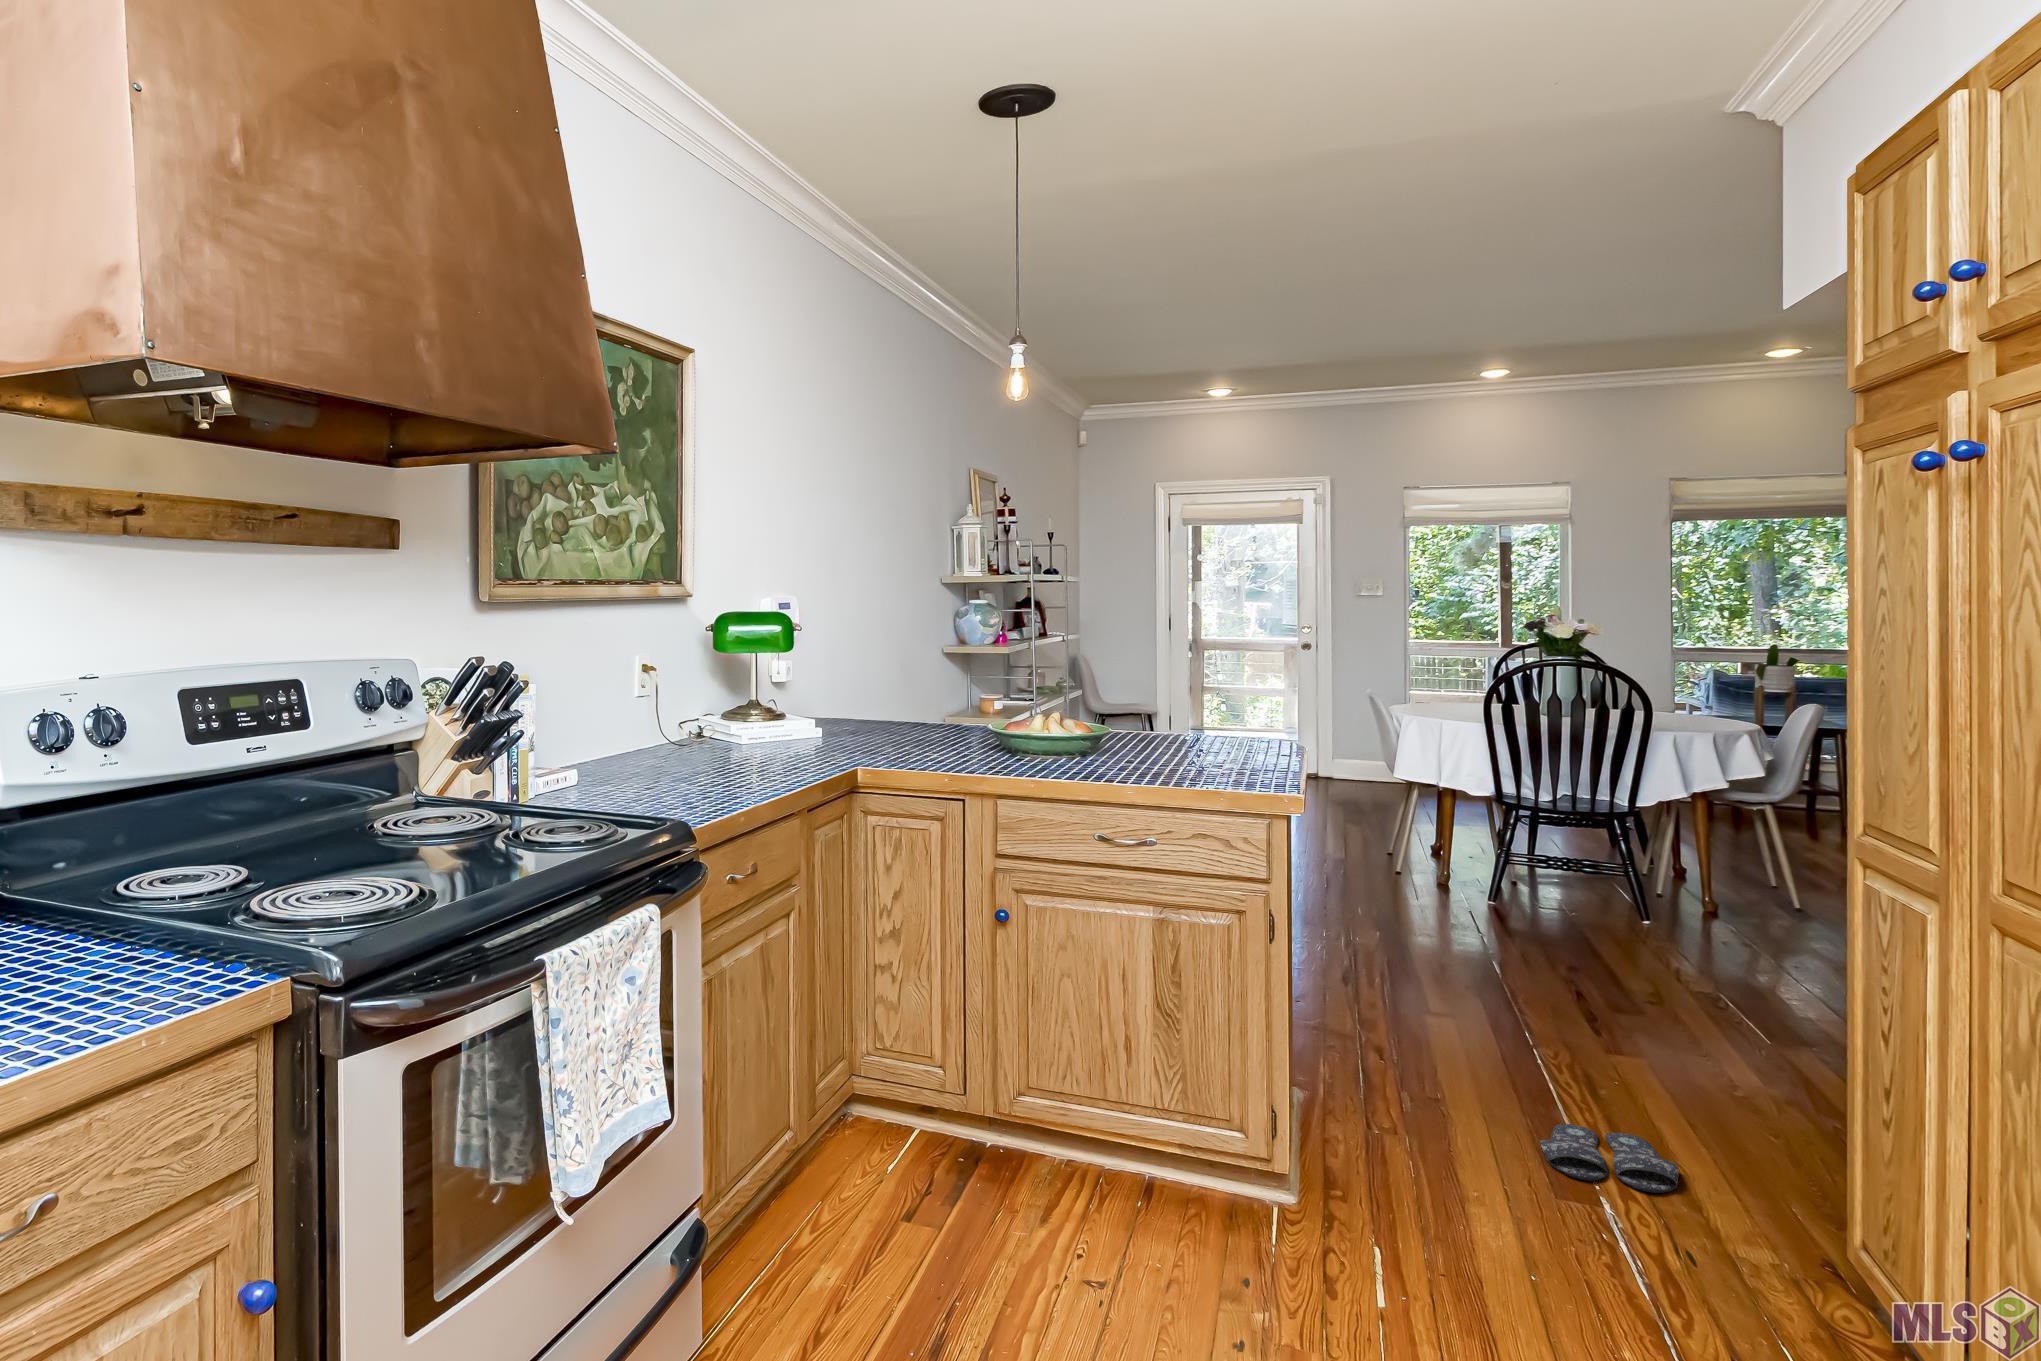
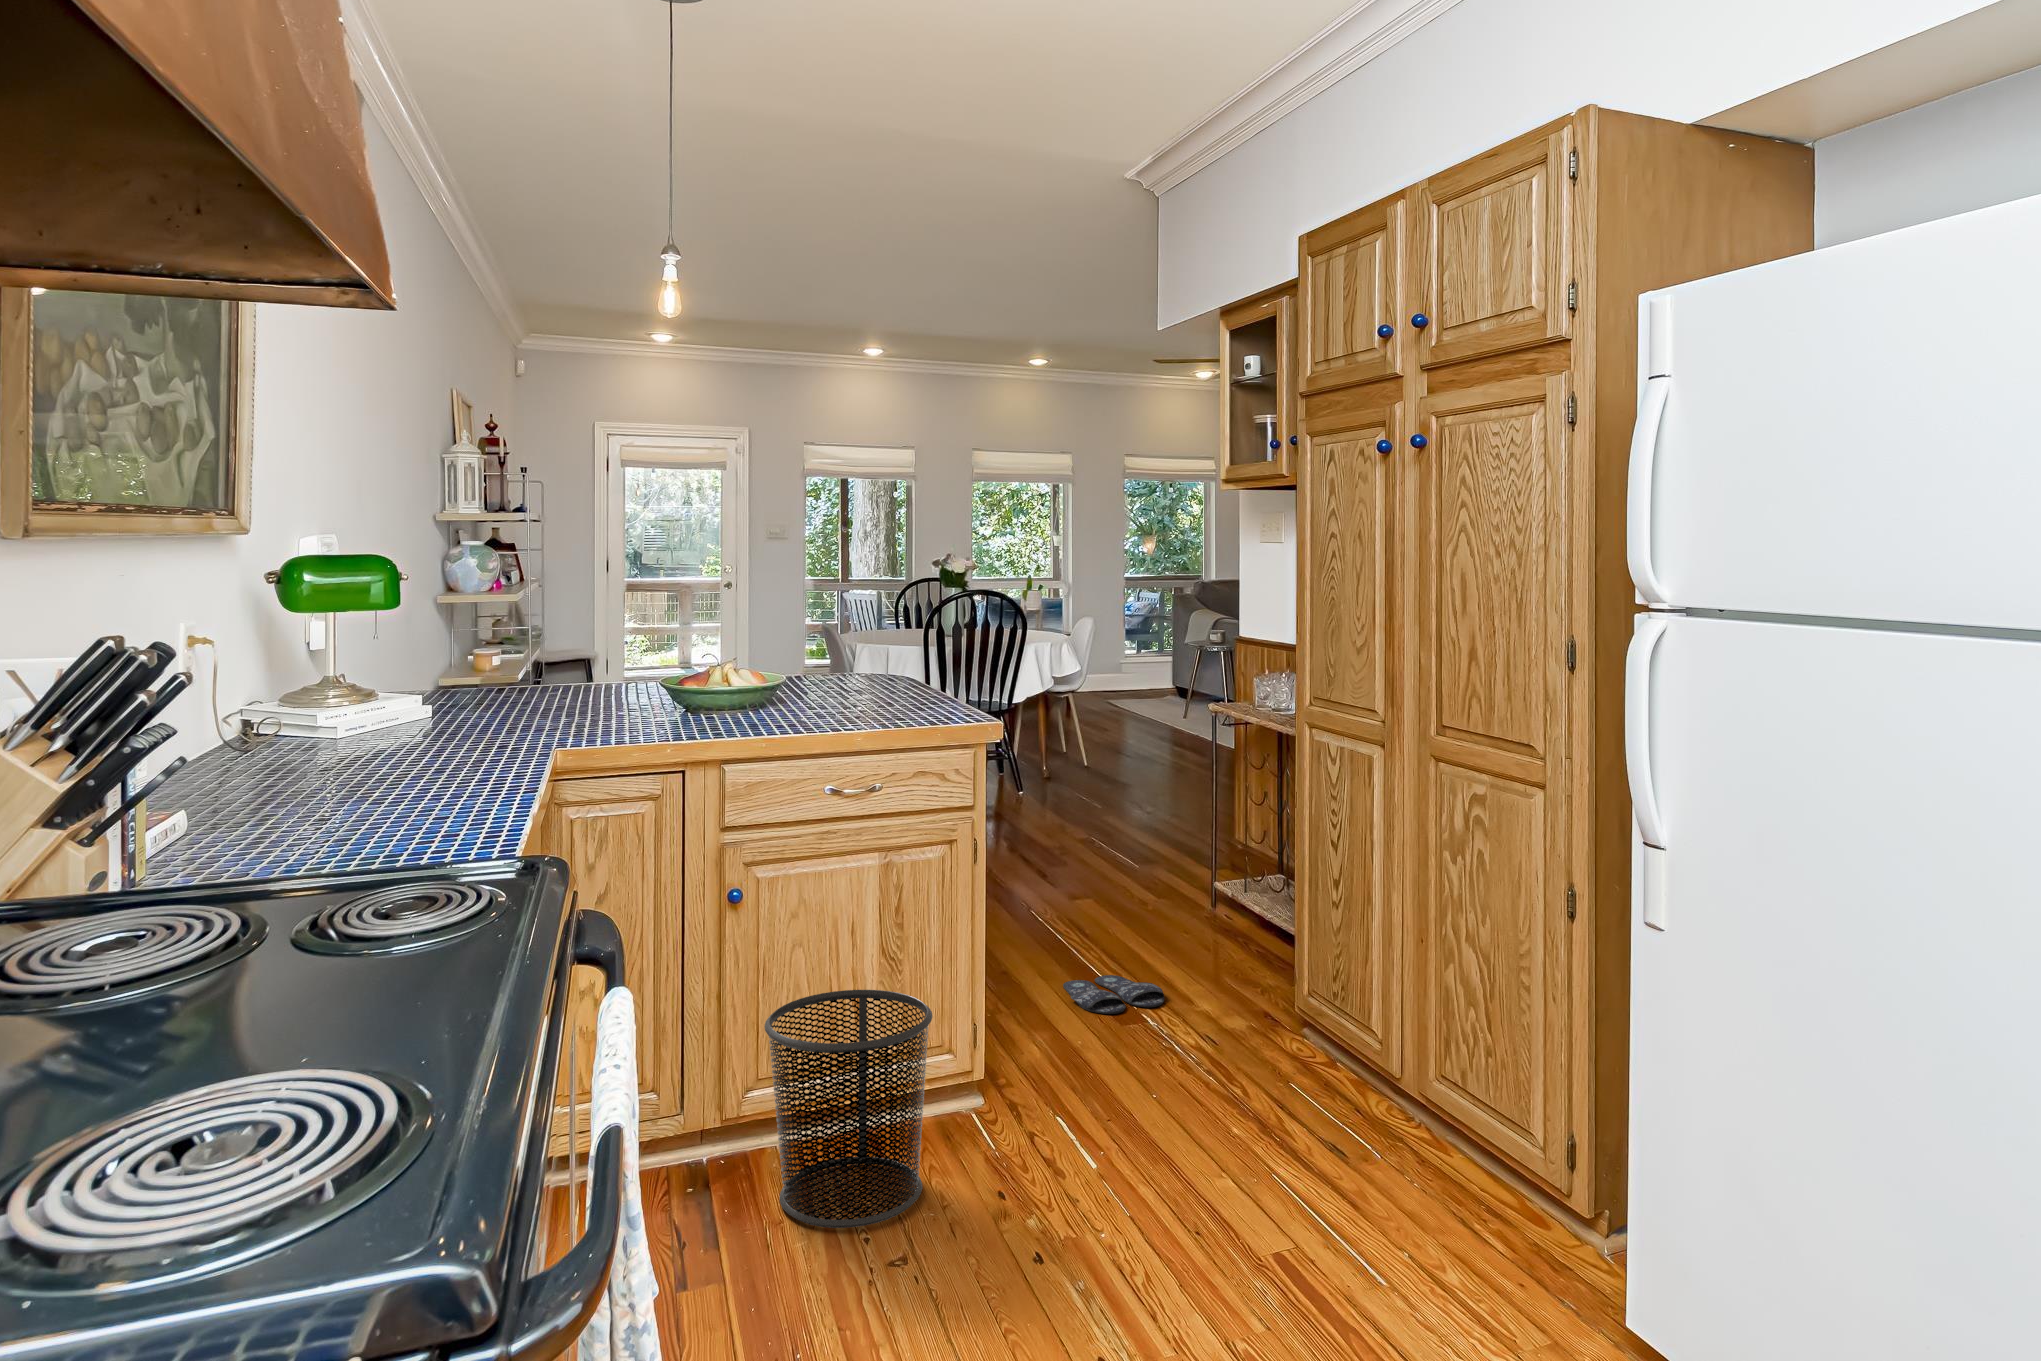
waste bin: none [994,1025,1155,1260] -> present [764,990,932,1228]

